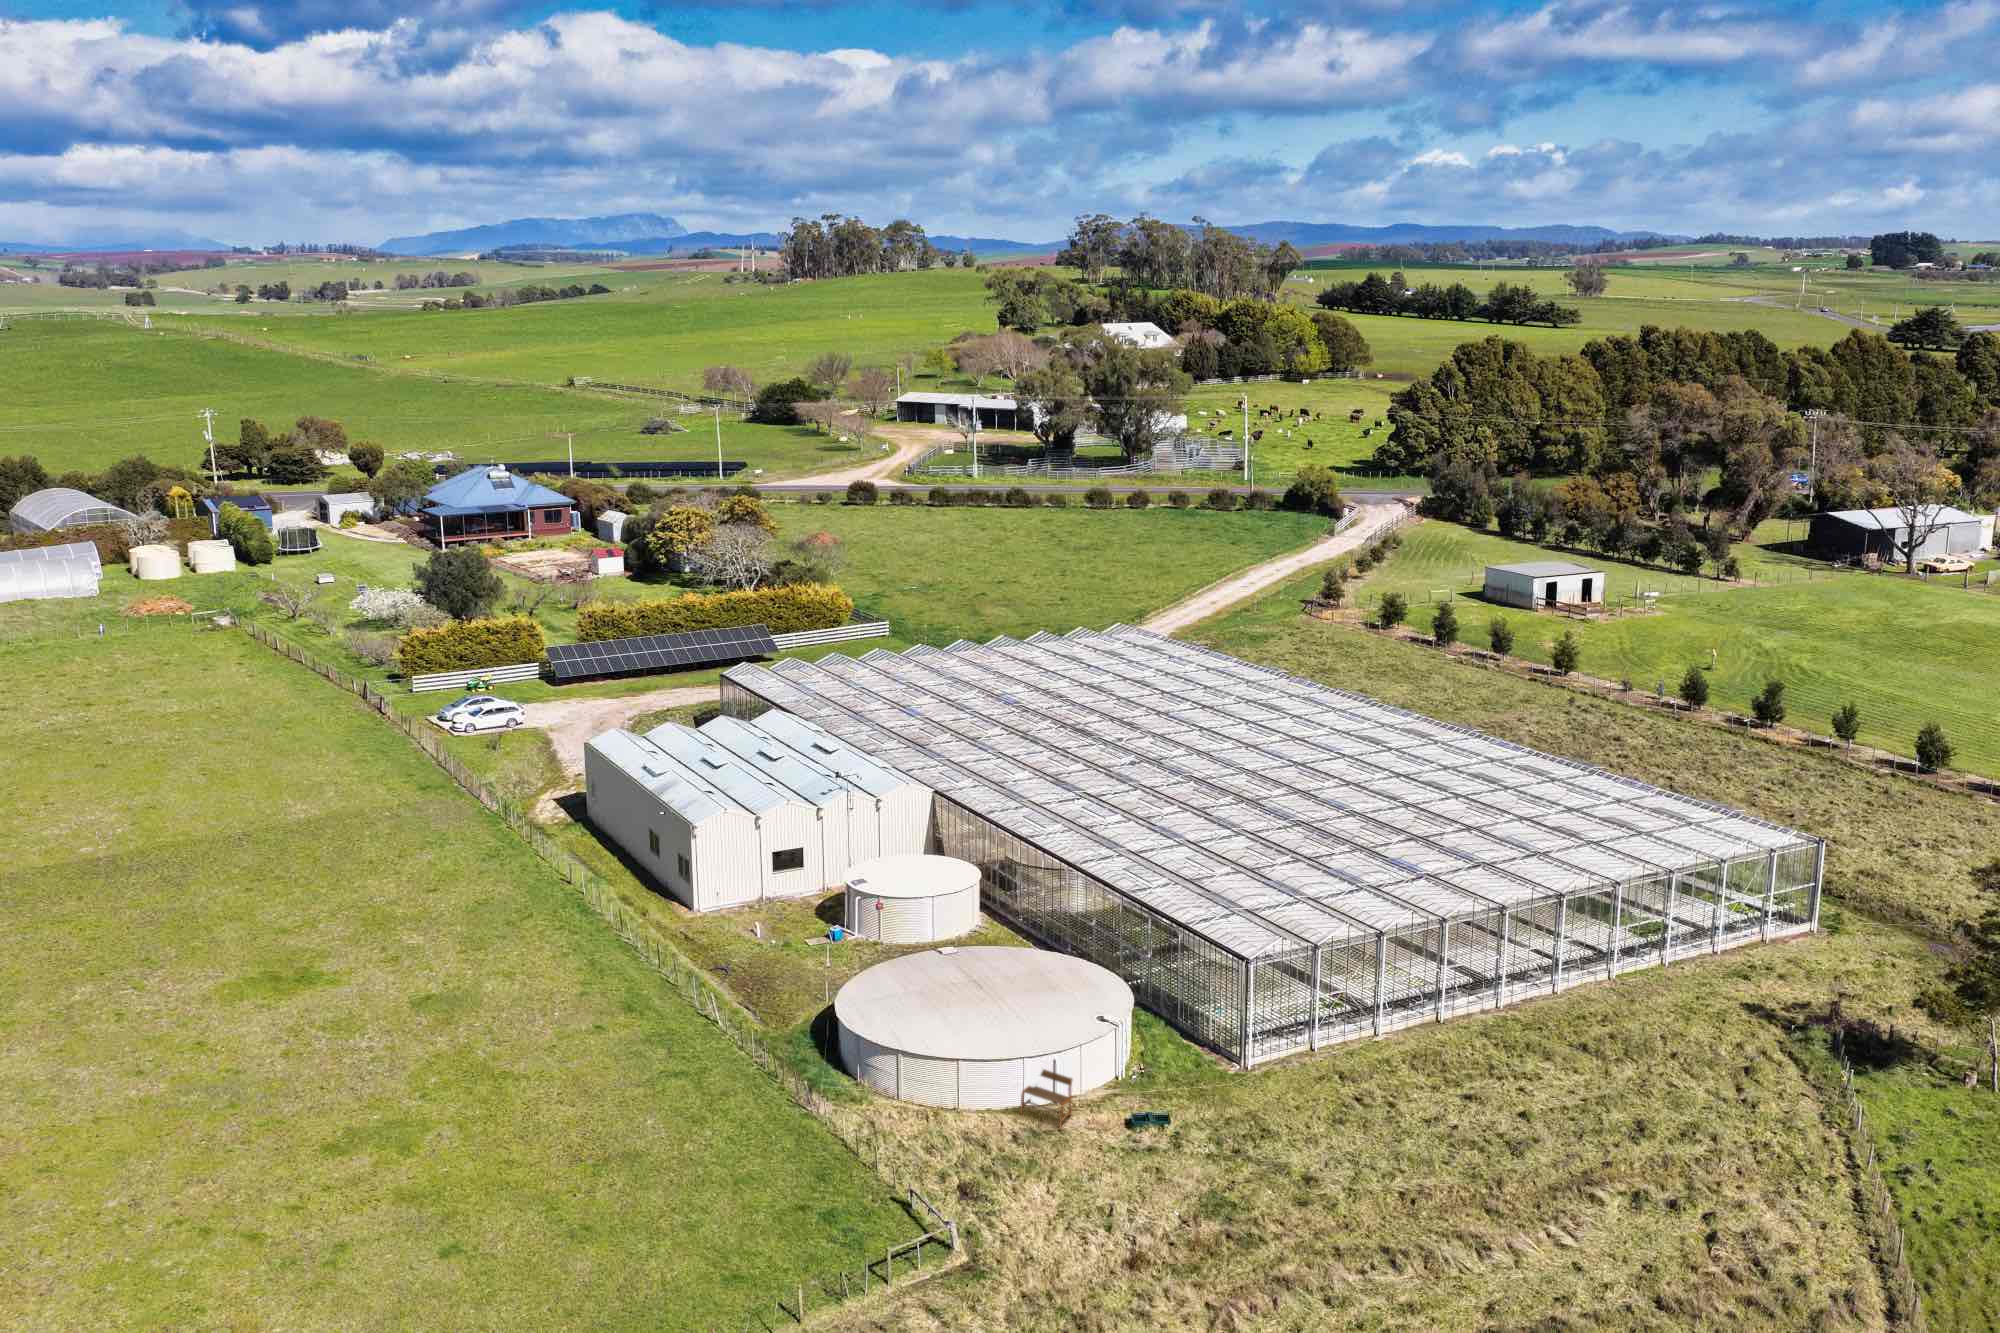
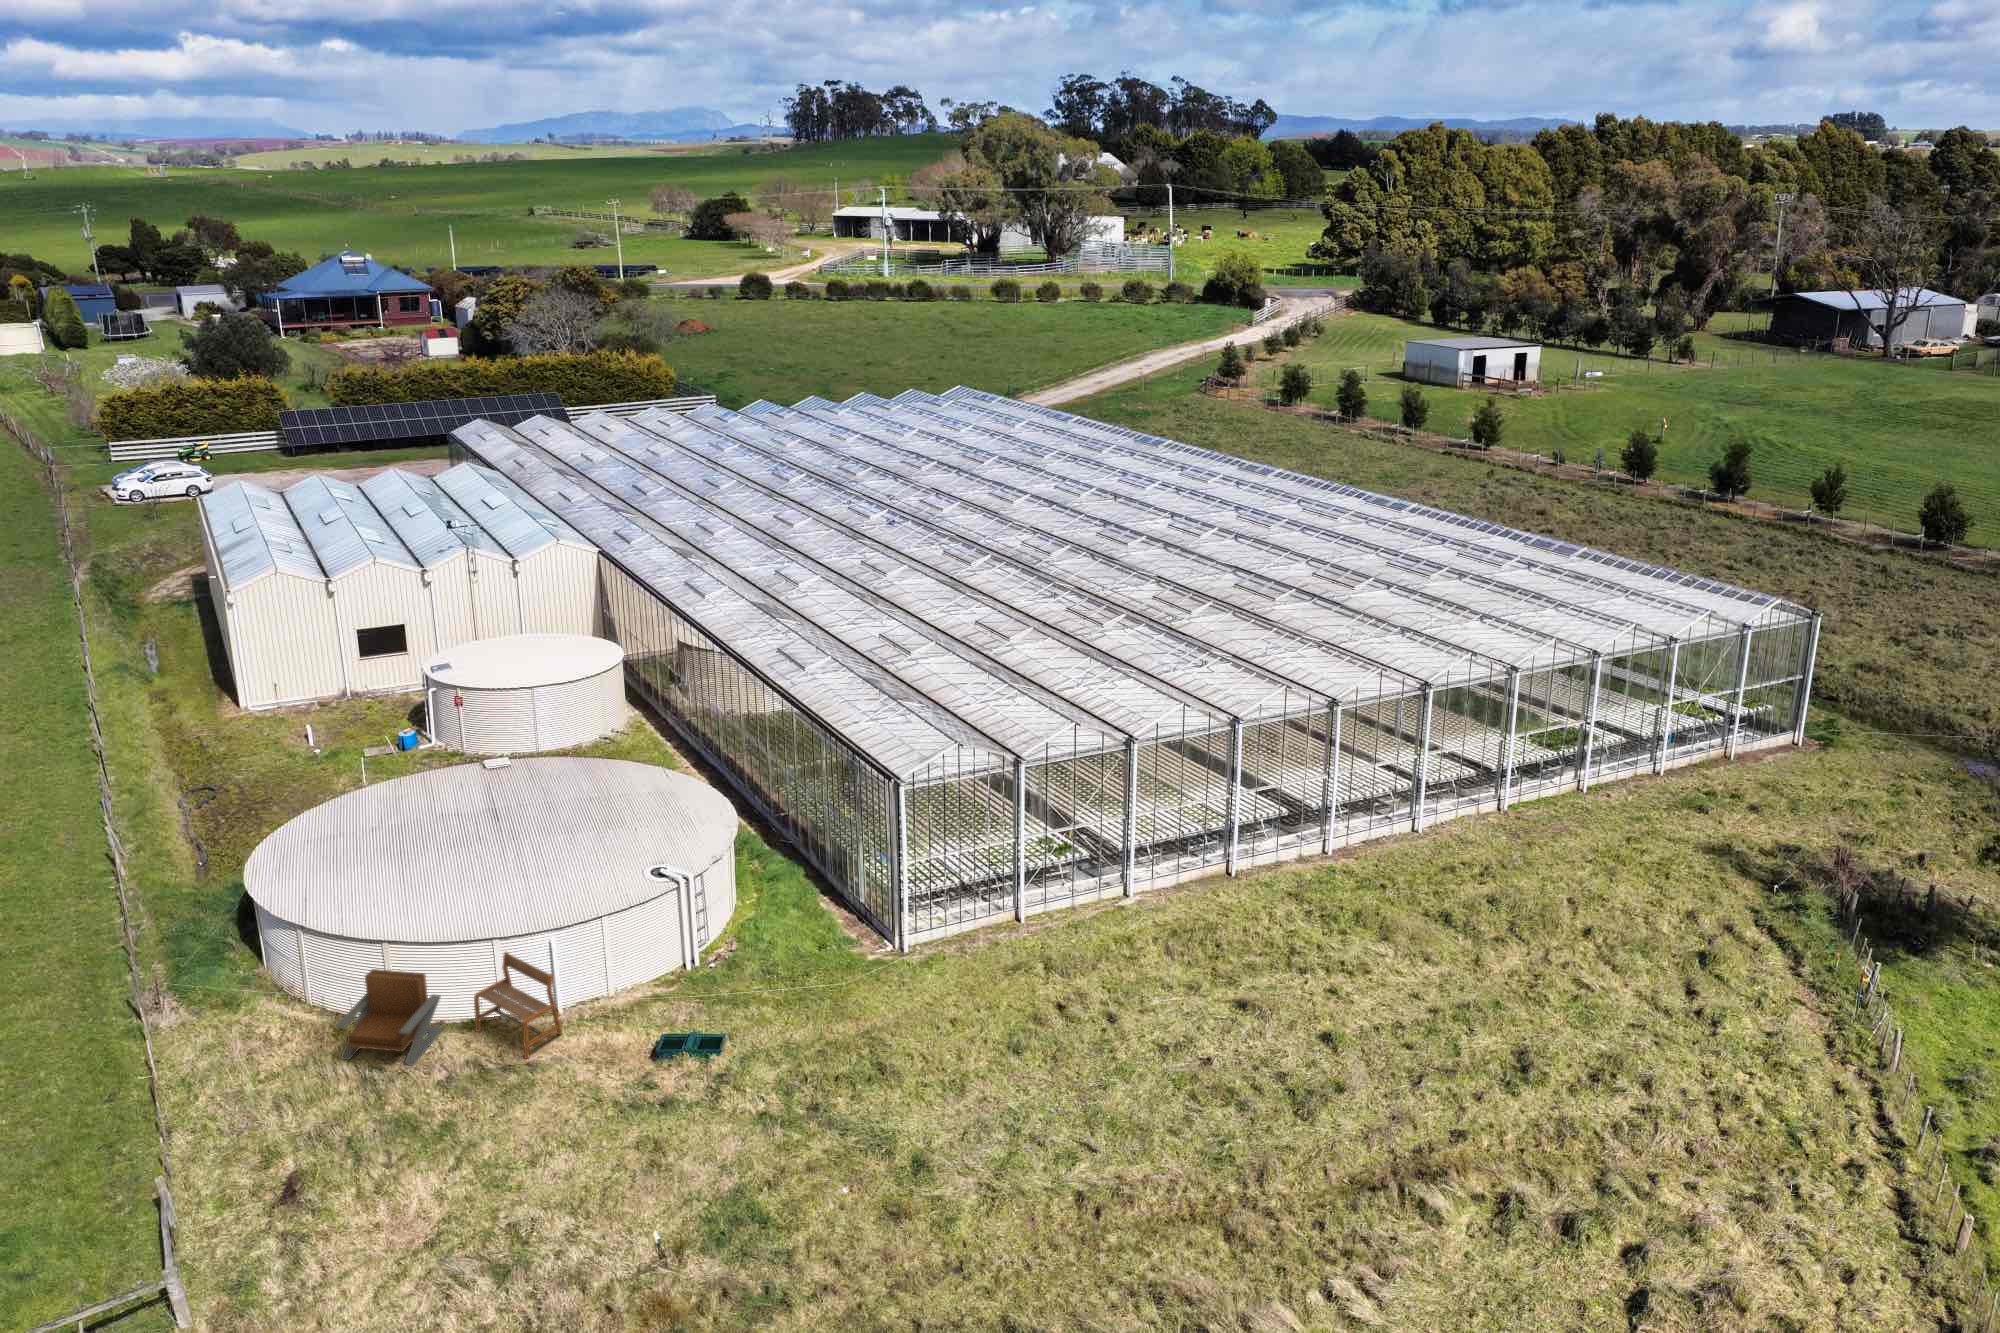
lounge chair: none [953,1076,1001,1132] -> present [335,969,444,1066]

